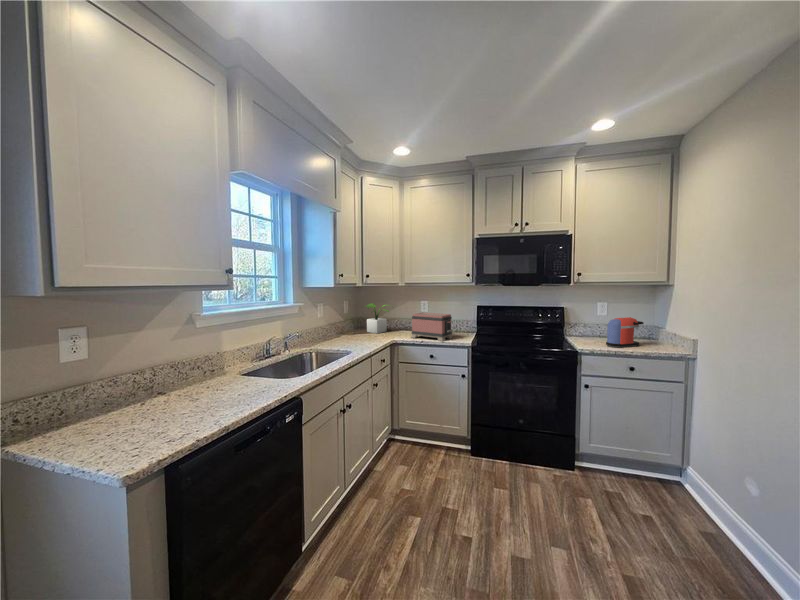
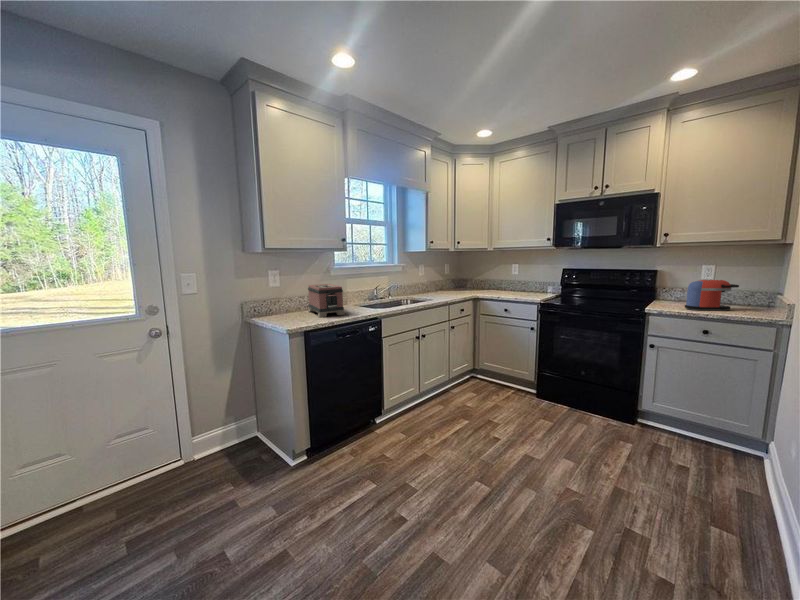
potted plant: present [367,304,389,333] -> none [457,266,485,292]
toaster: present [411,312,452,341] -> present [308,284,345,317]

